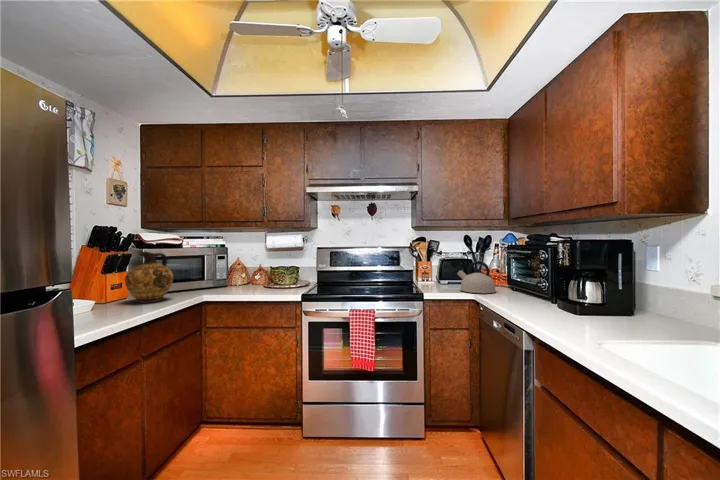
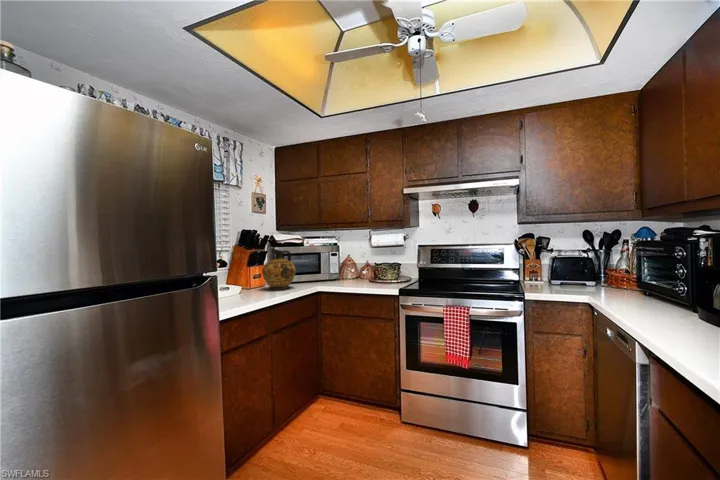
kettle: present [457,261,496,293] -> none [569,260,622,297]

